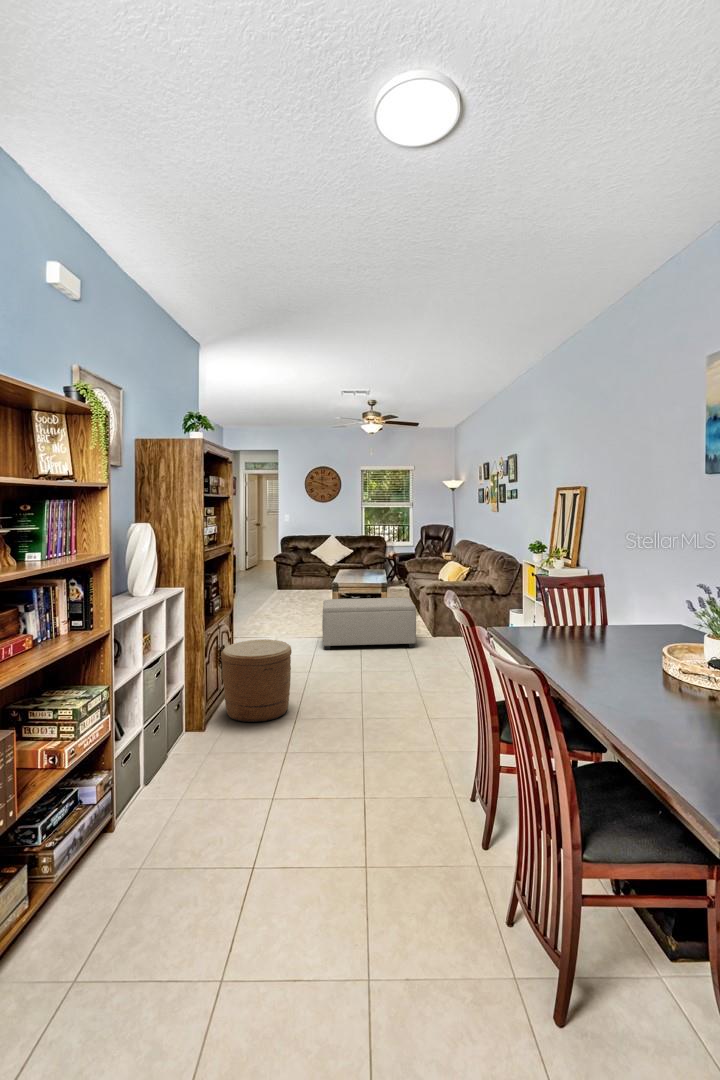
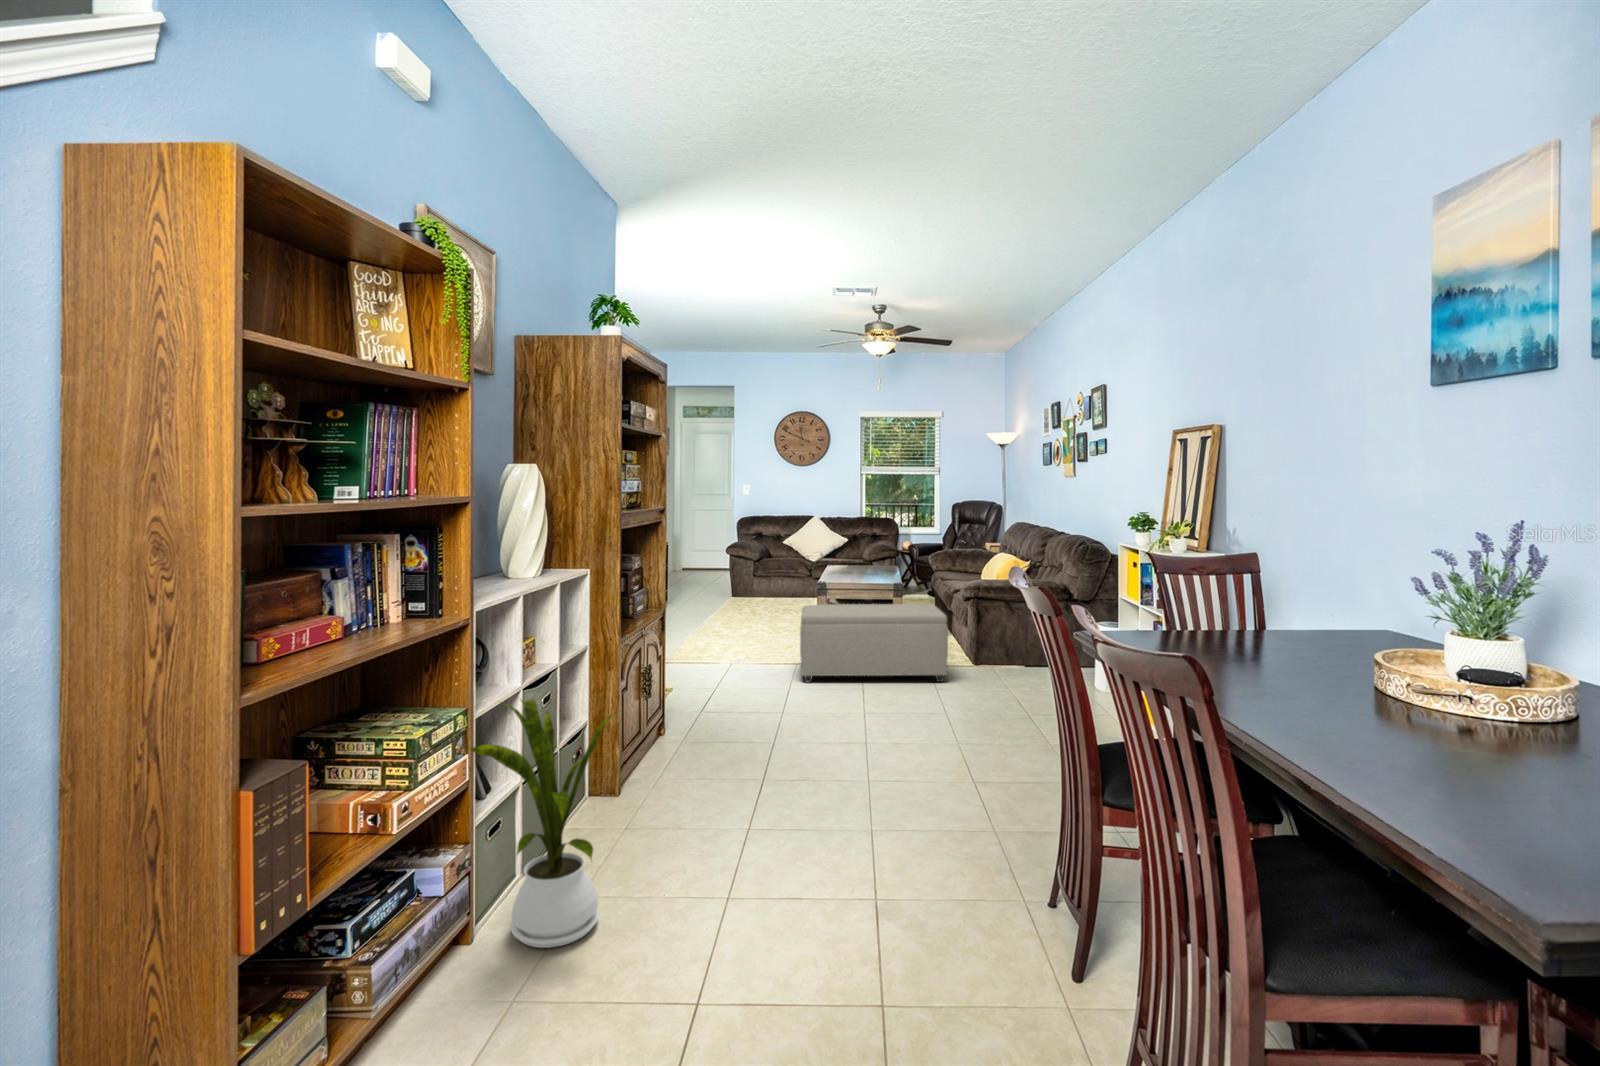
woven basket: present [221,639,292,722] -> none [644,657,754,784]
house plant: none [111,677,205,833] -> present [470,699,613,948]

